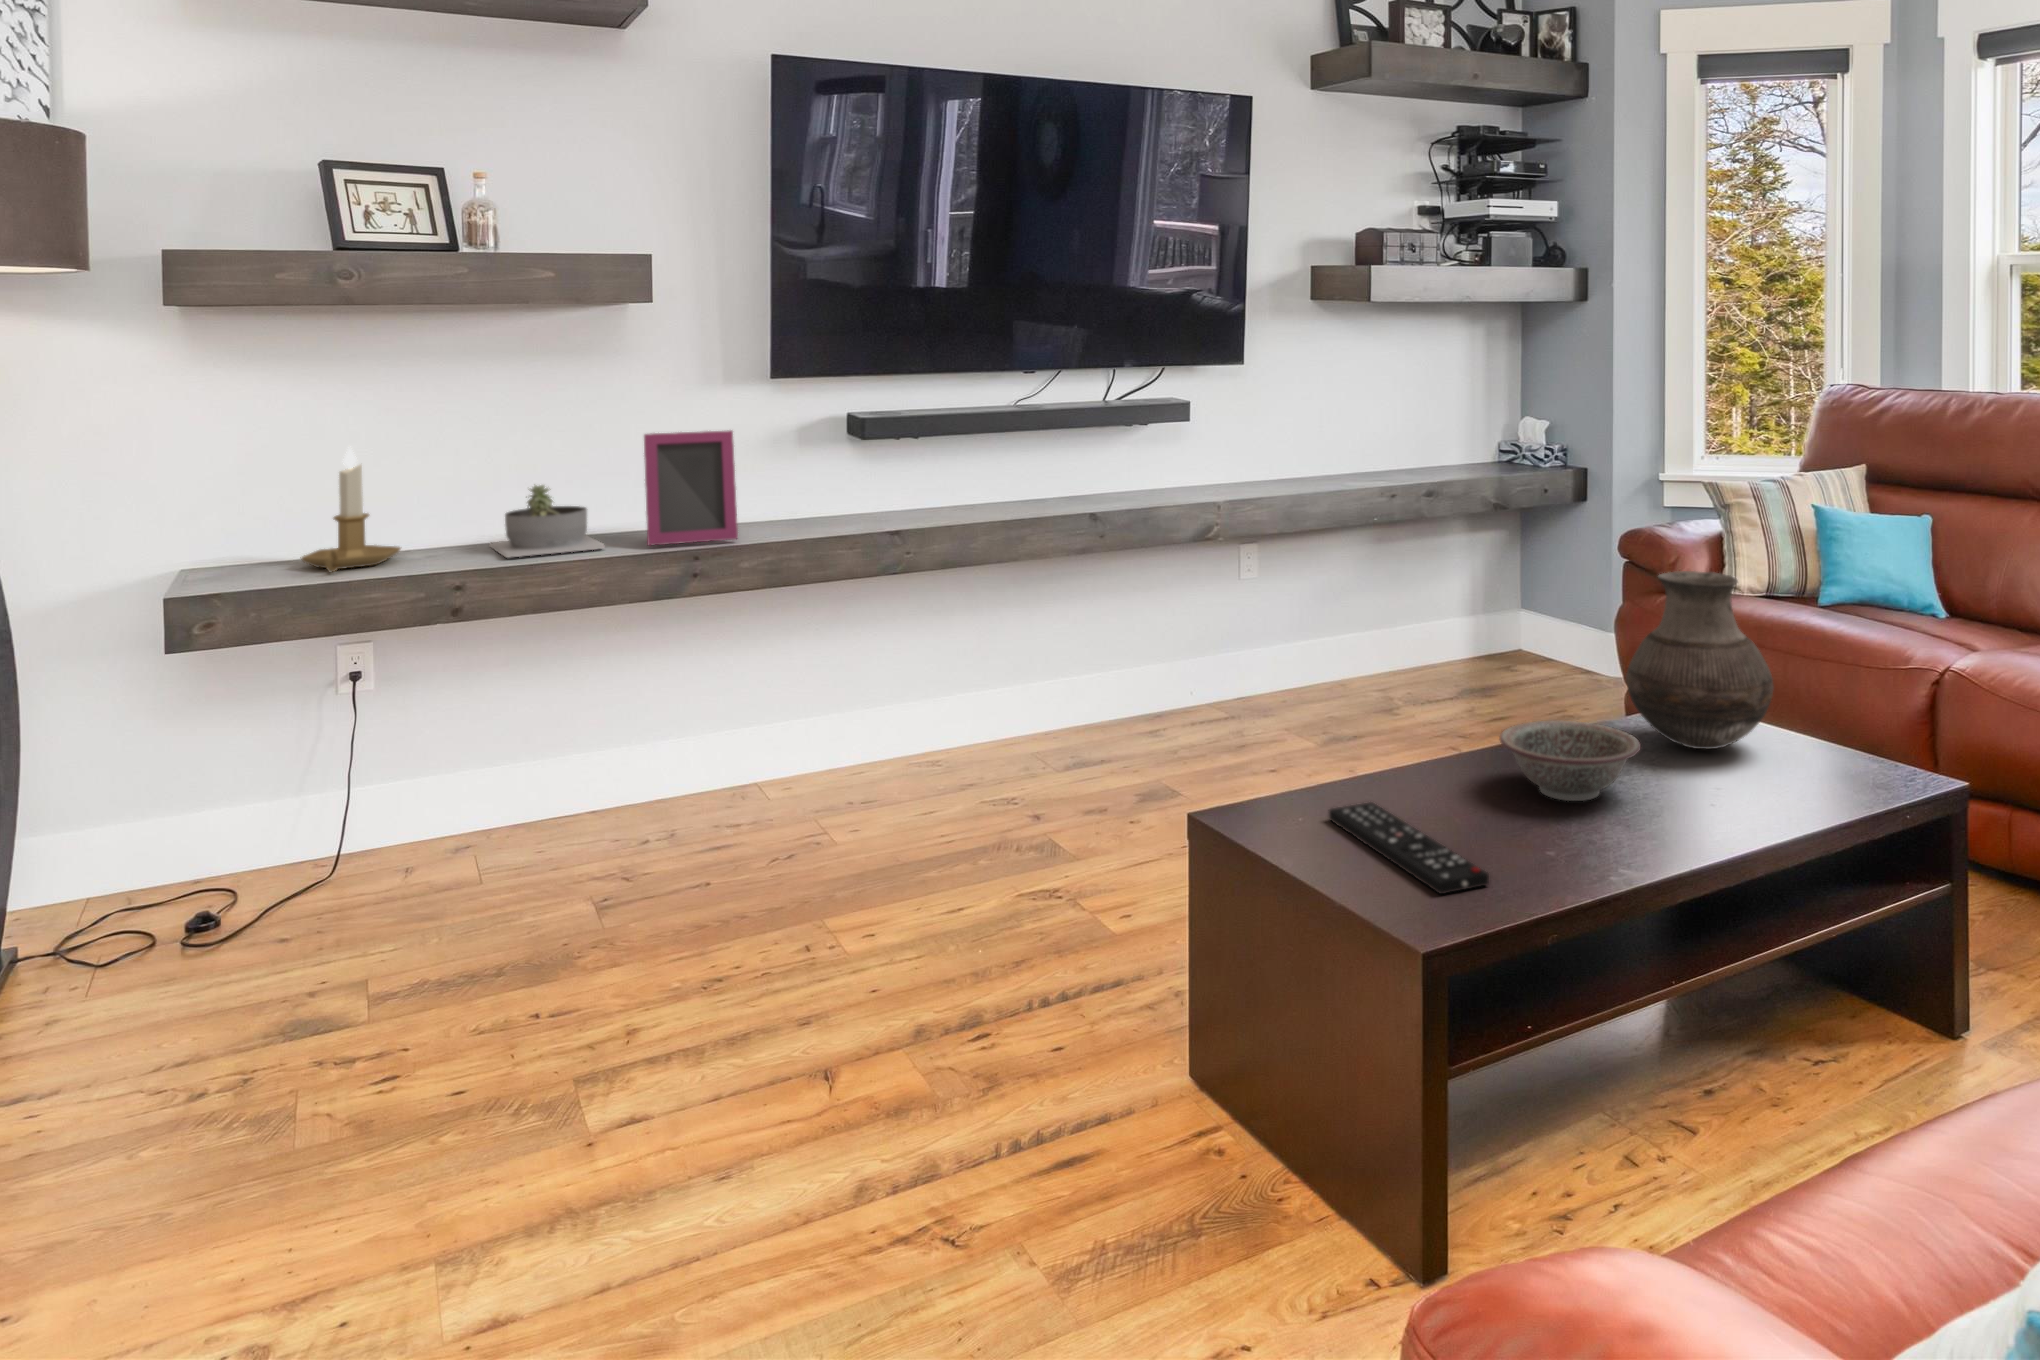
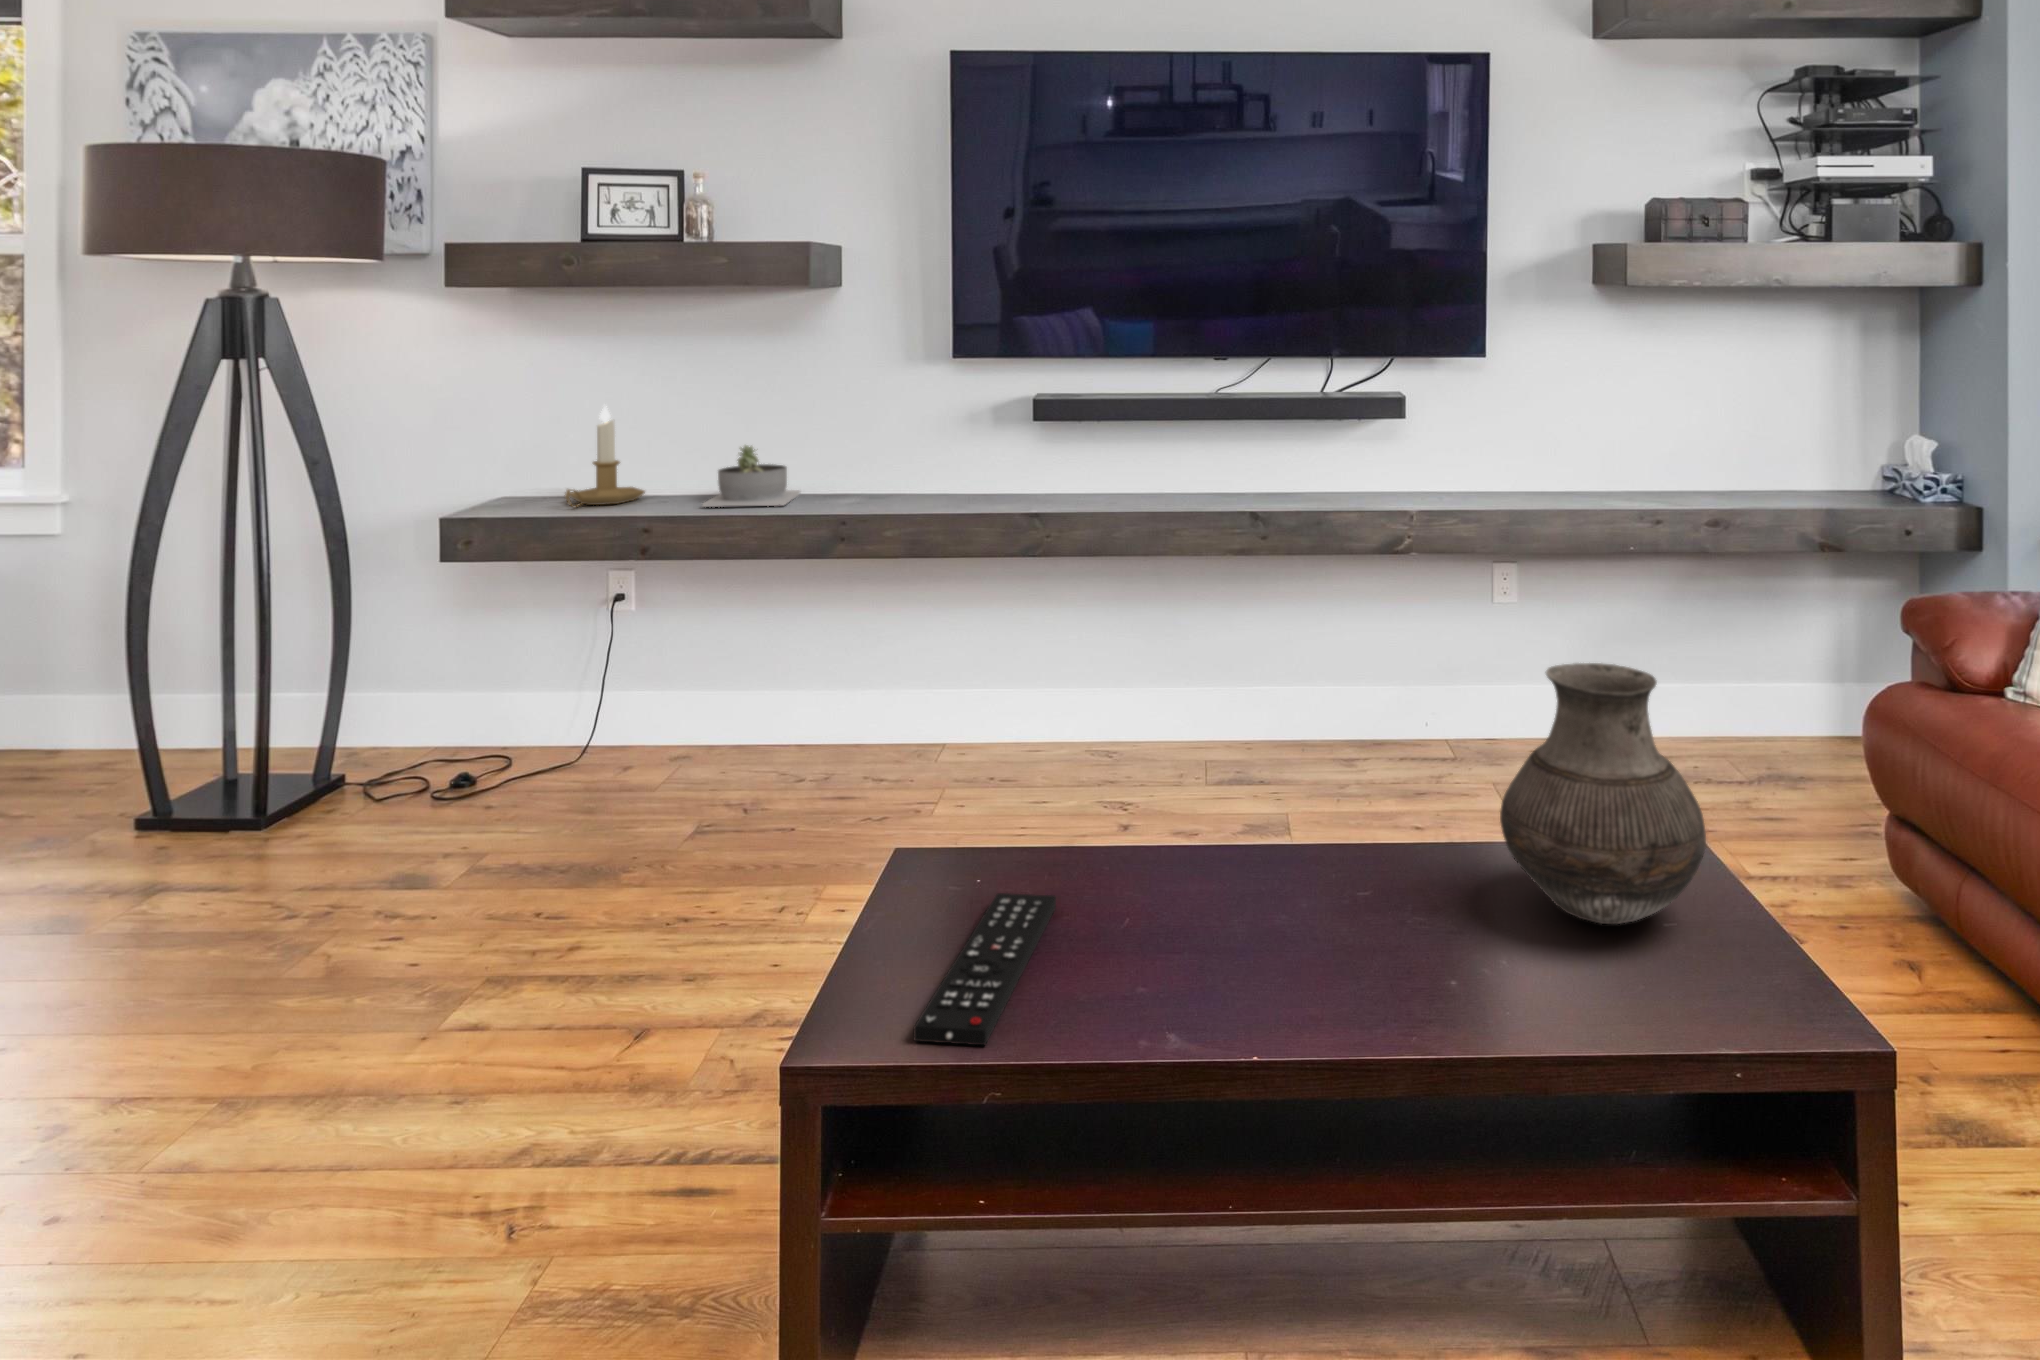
picture frame: present [644,430,738,545] -> none [815,405,901,507]
decorative bowl: present [1499,721,1641,801] -> none [1223,834,1408,958]

